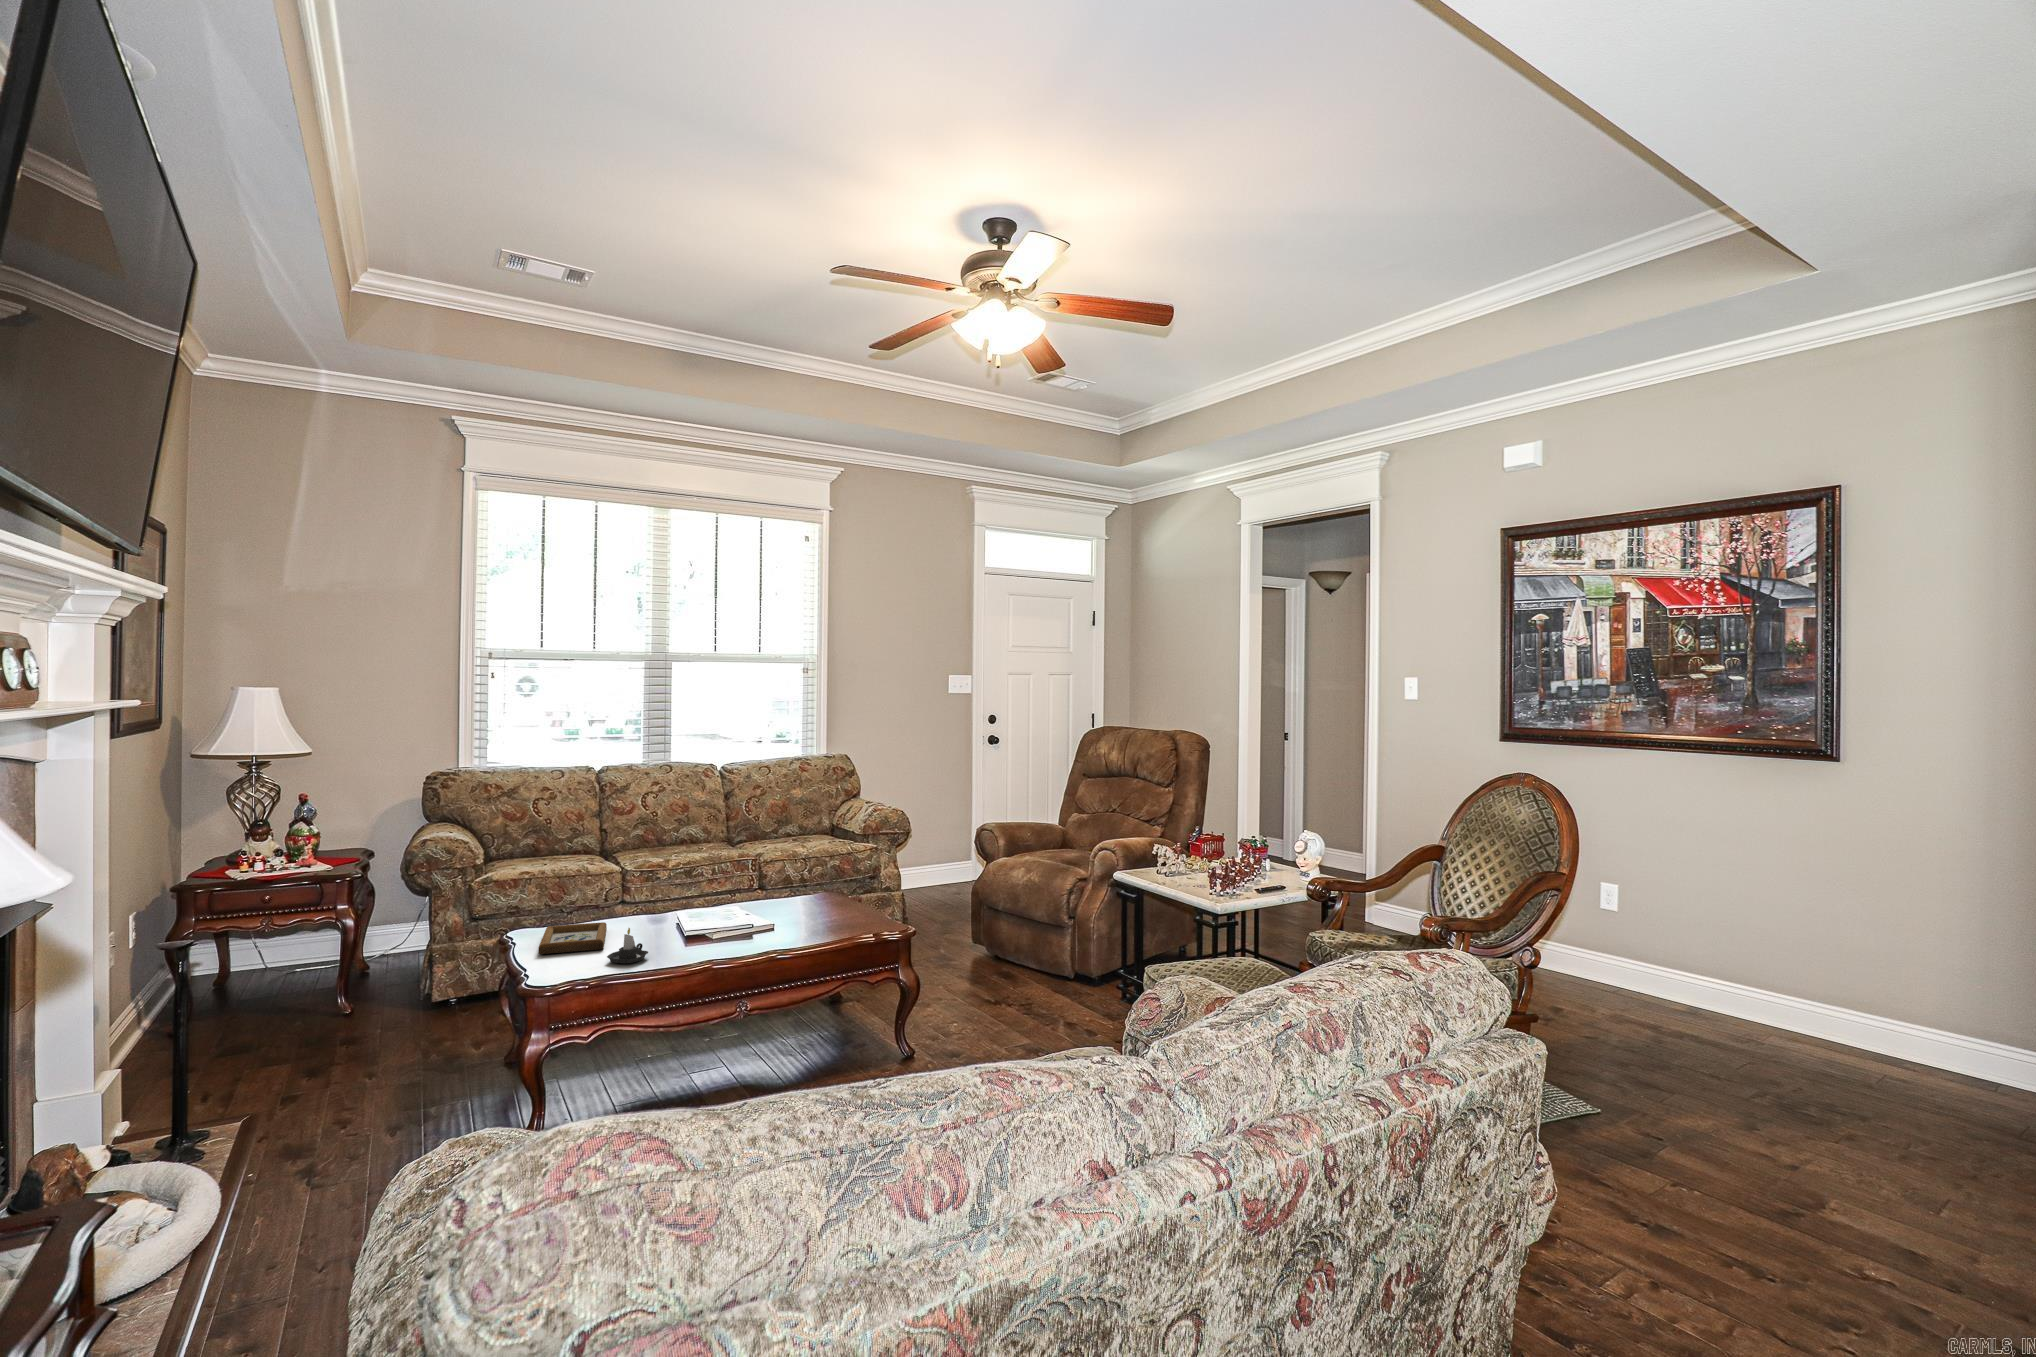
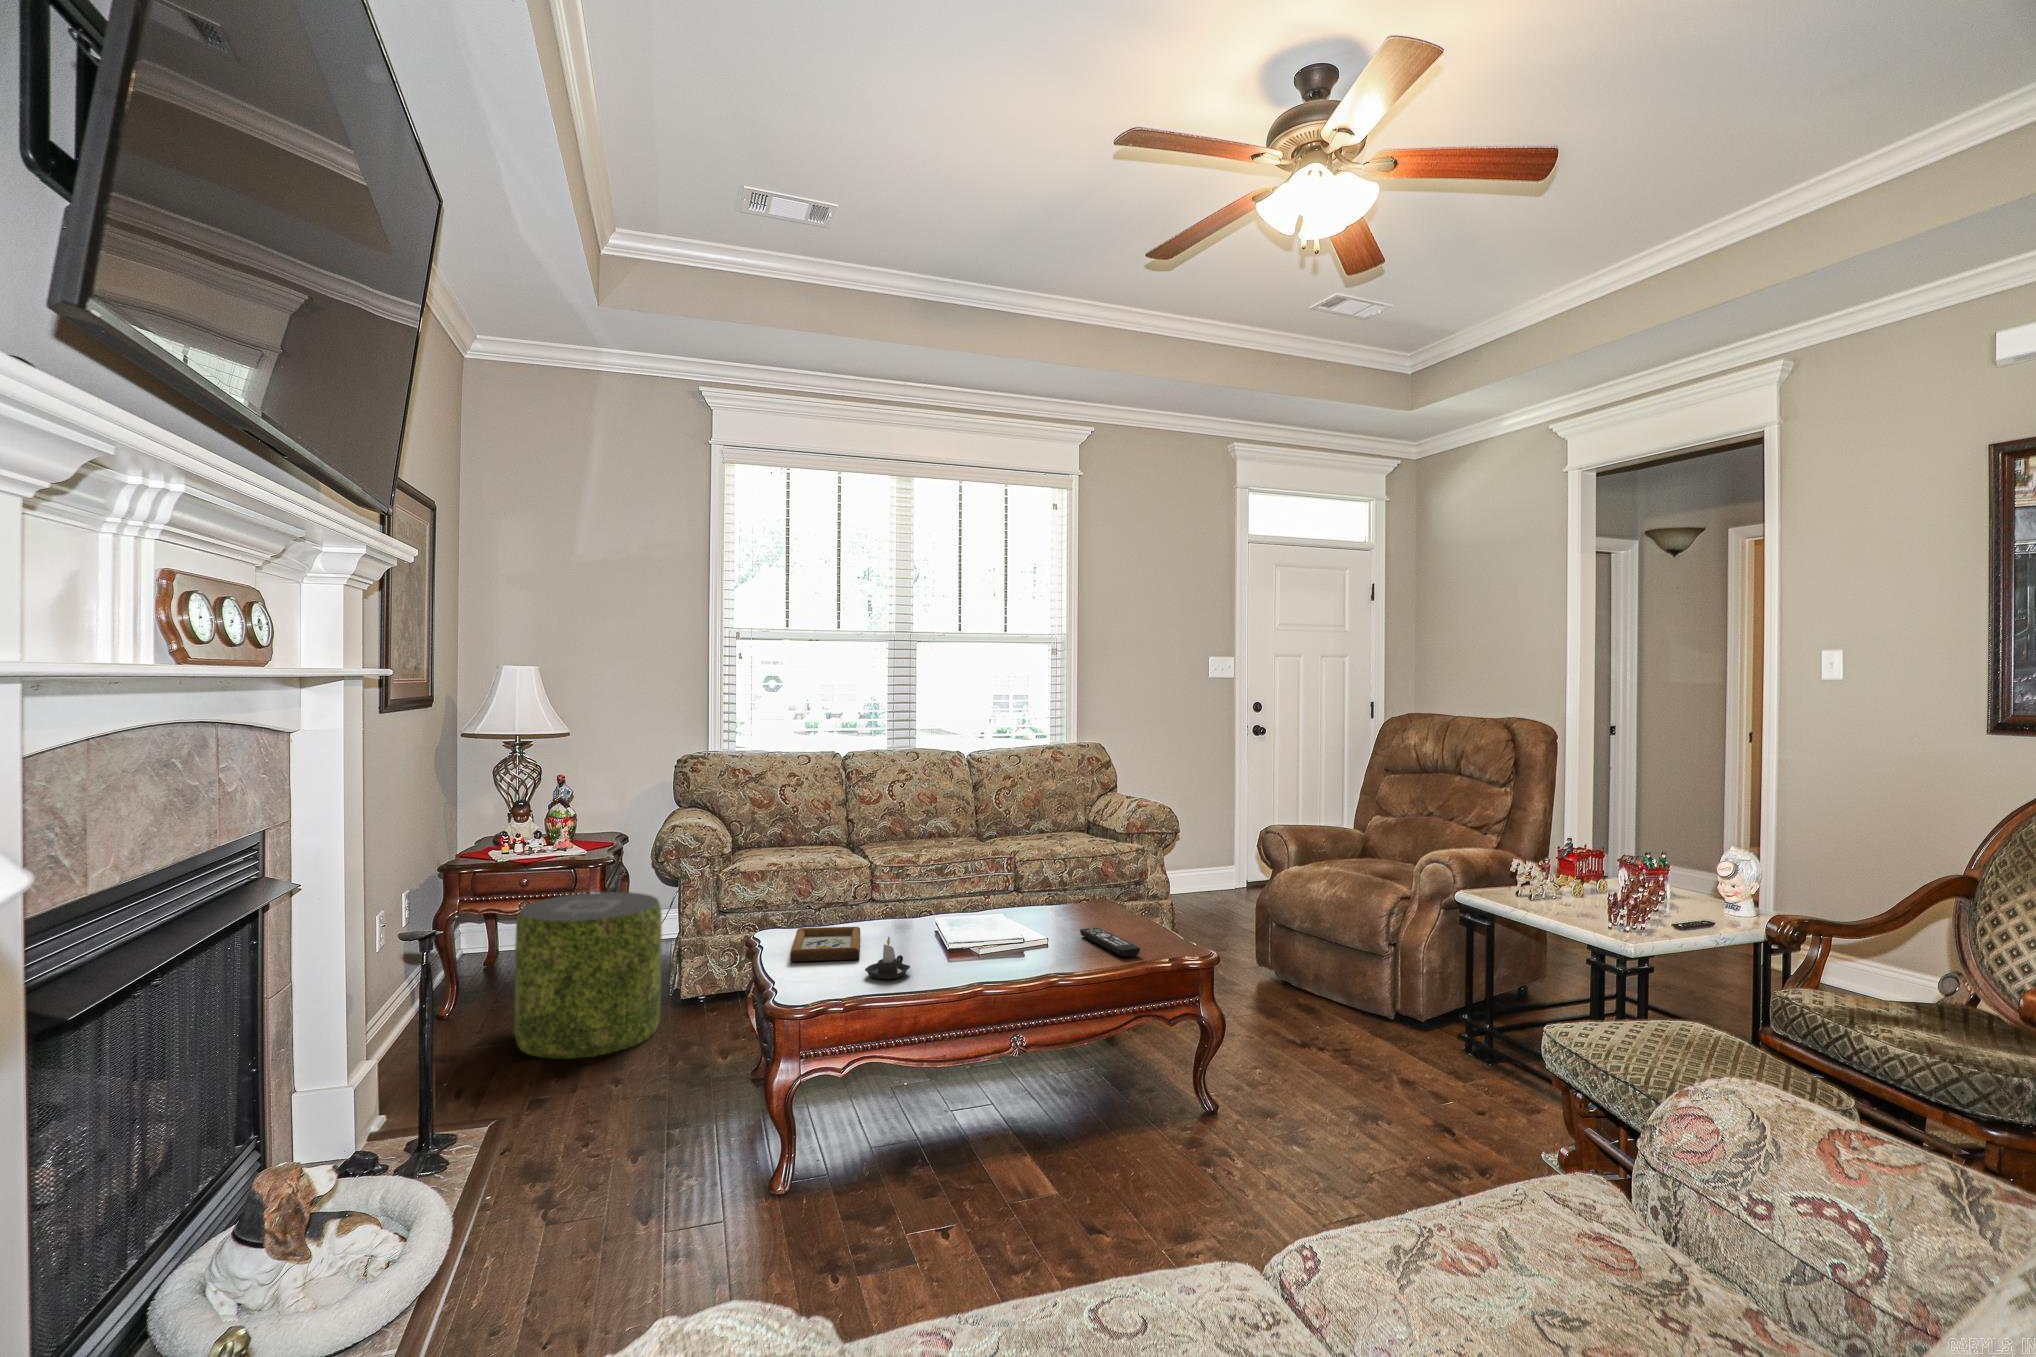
pouf: none [256,904,412,1062] -> present [514,892,662,1059]
remote control: none [804,913,851,935] -> present [1080,928,1140,957]

